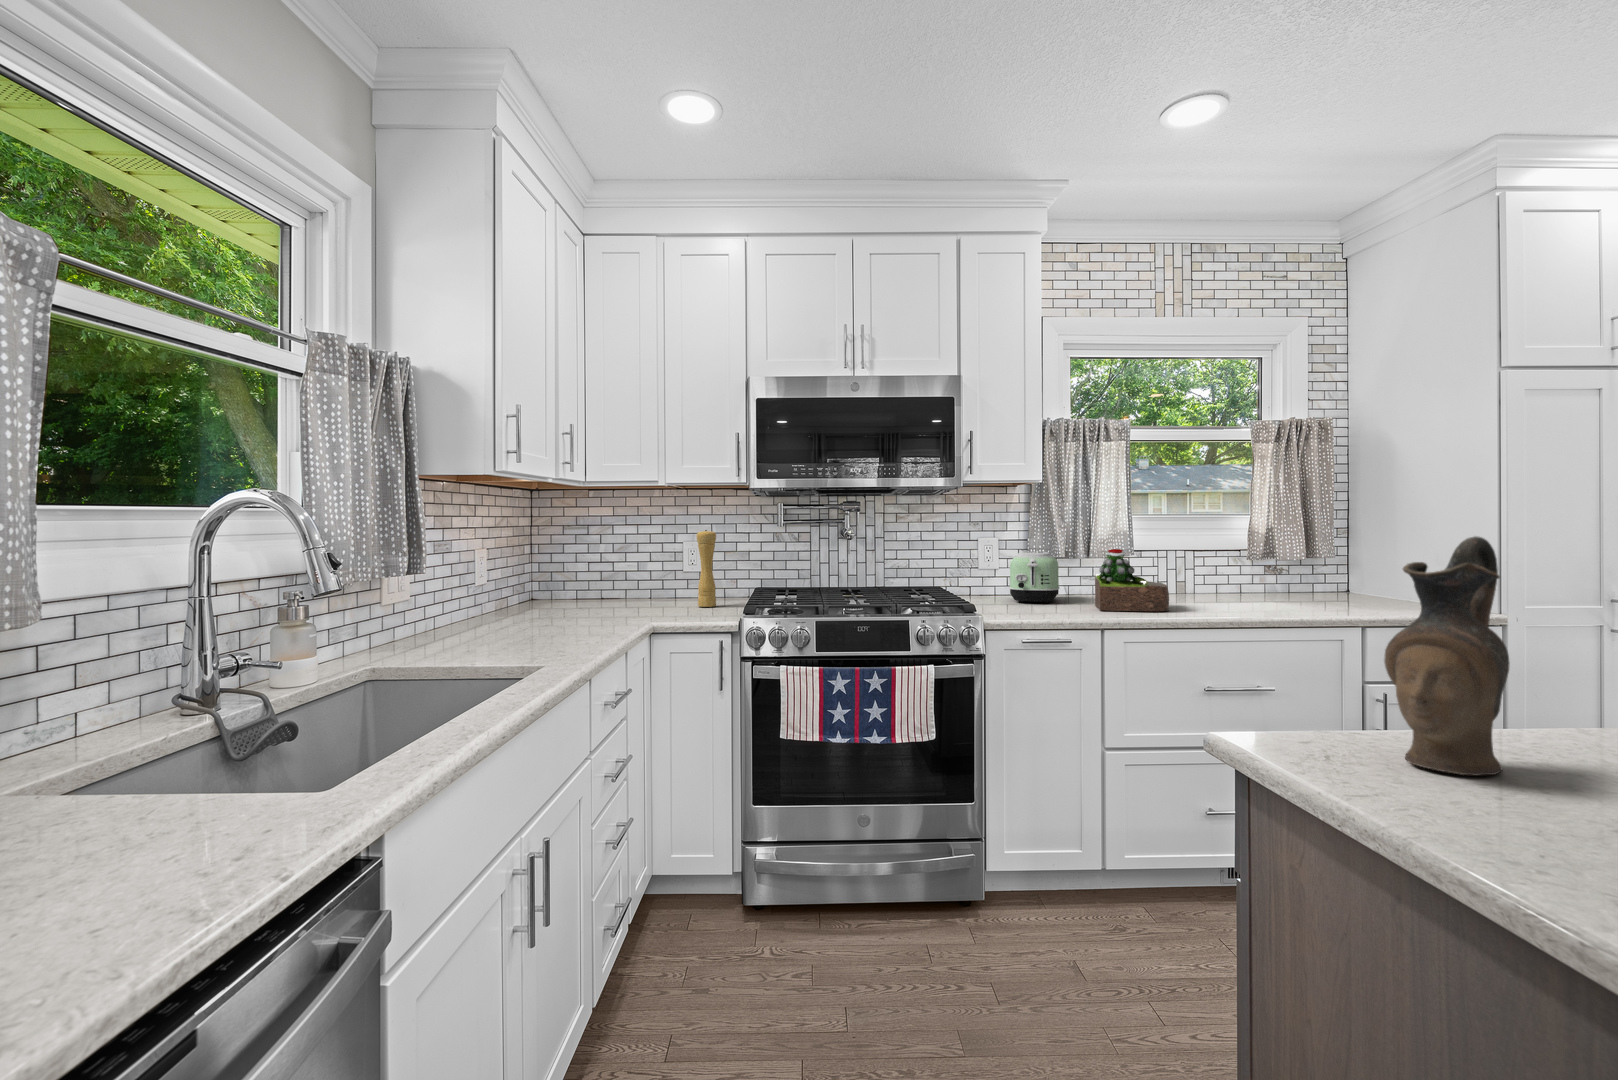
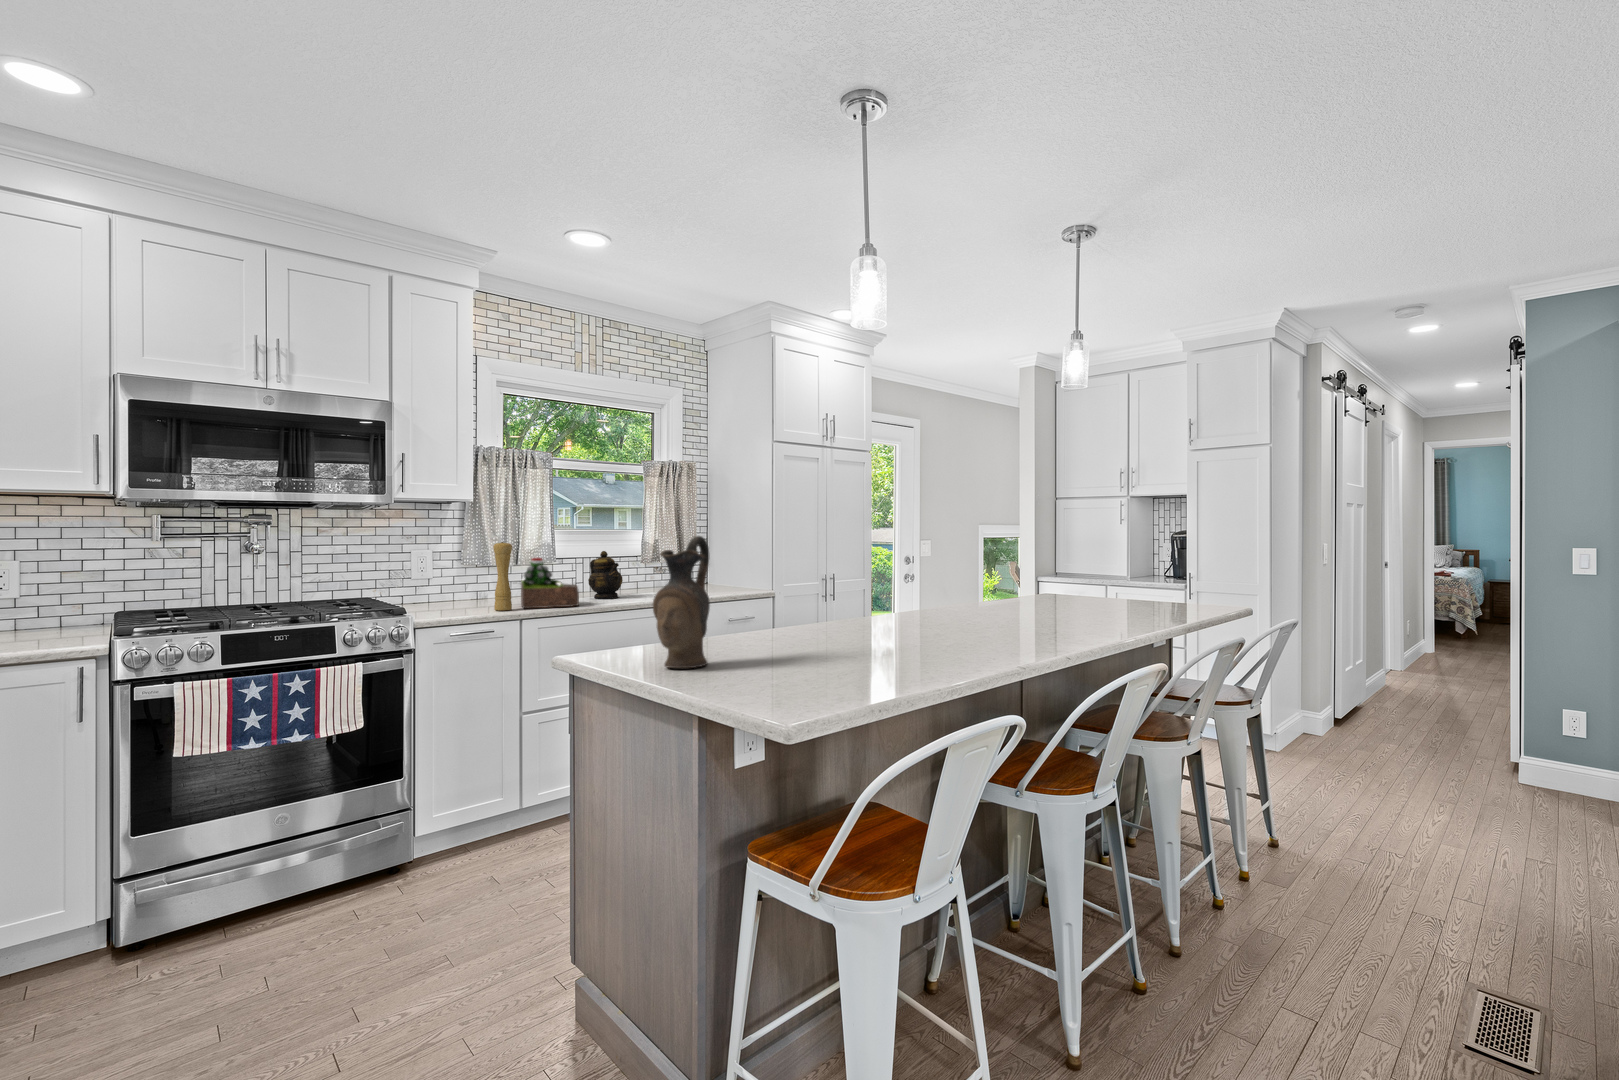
pepper mill: present [697,530,716,607] -> present [493,542,512,611]
teapot: none [1176,541,1223,601] -> present [588,551,623,599]
toaster: present [1009,552,1059,603] -> none [443,562,491,606]

